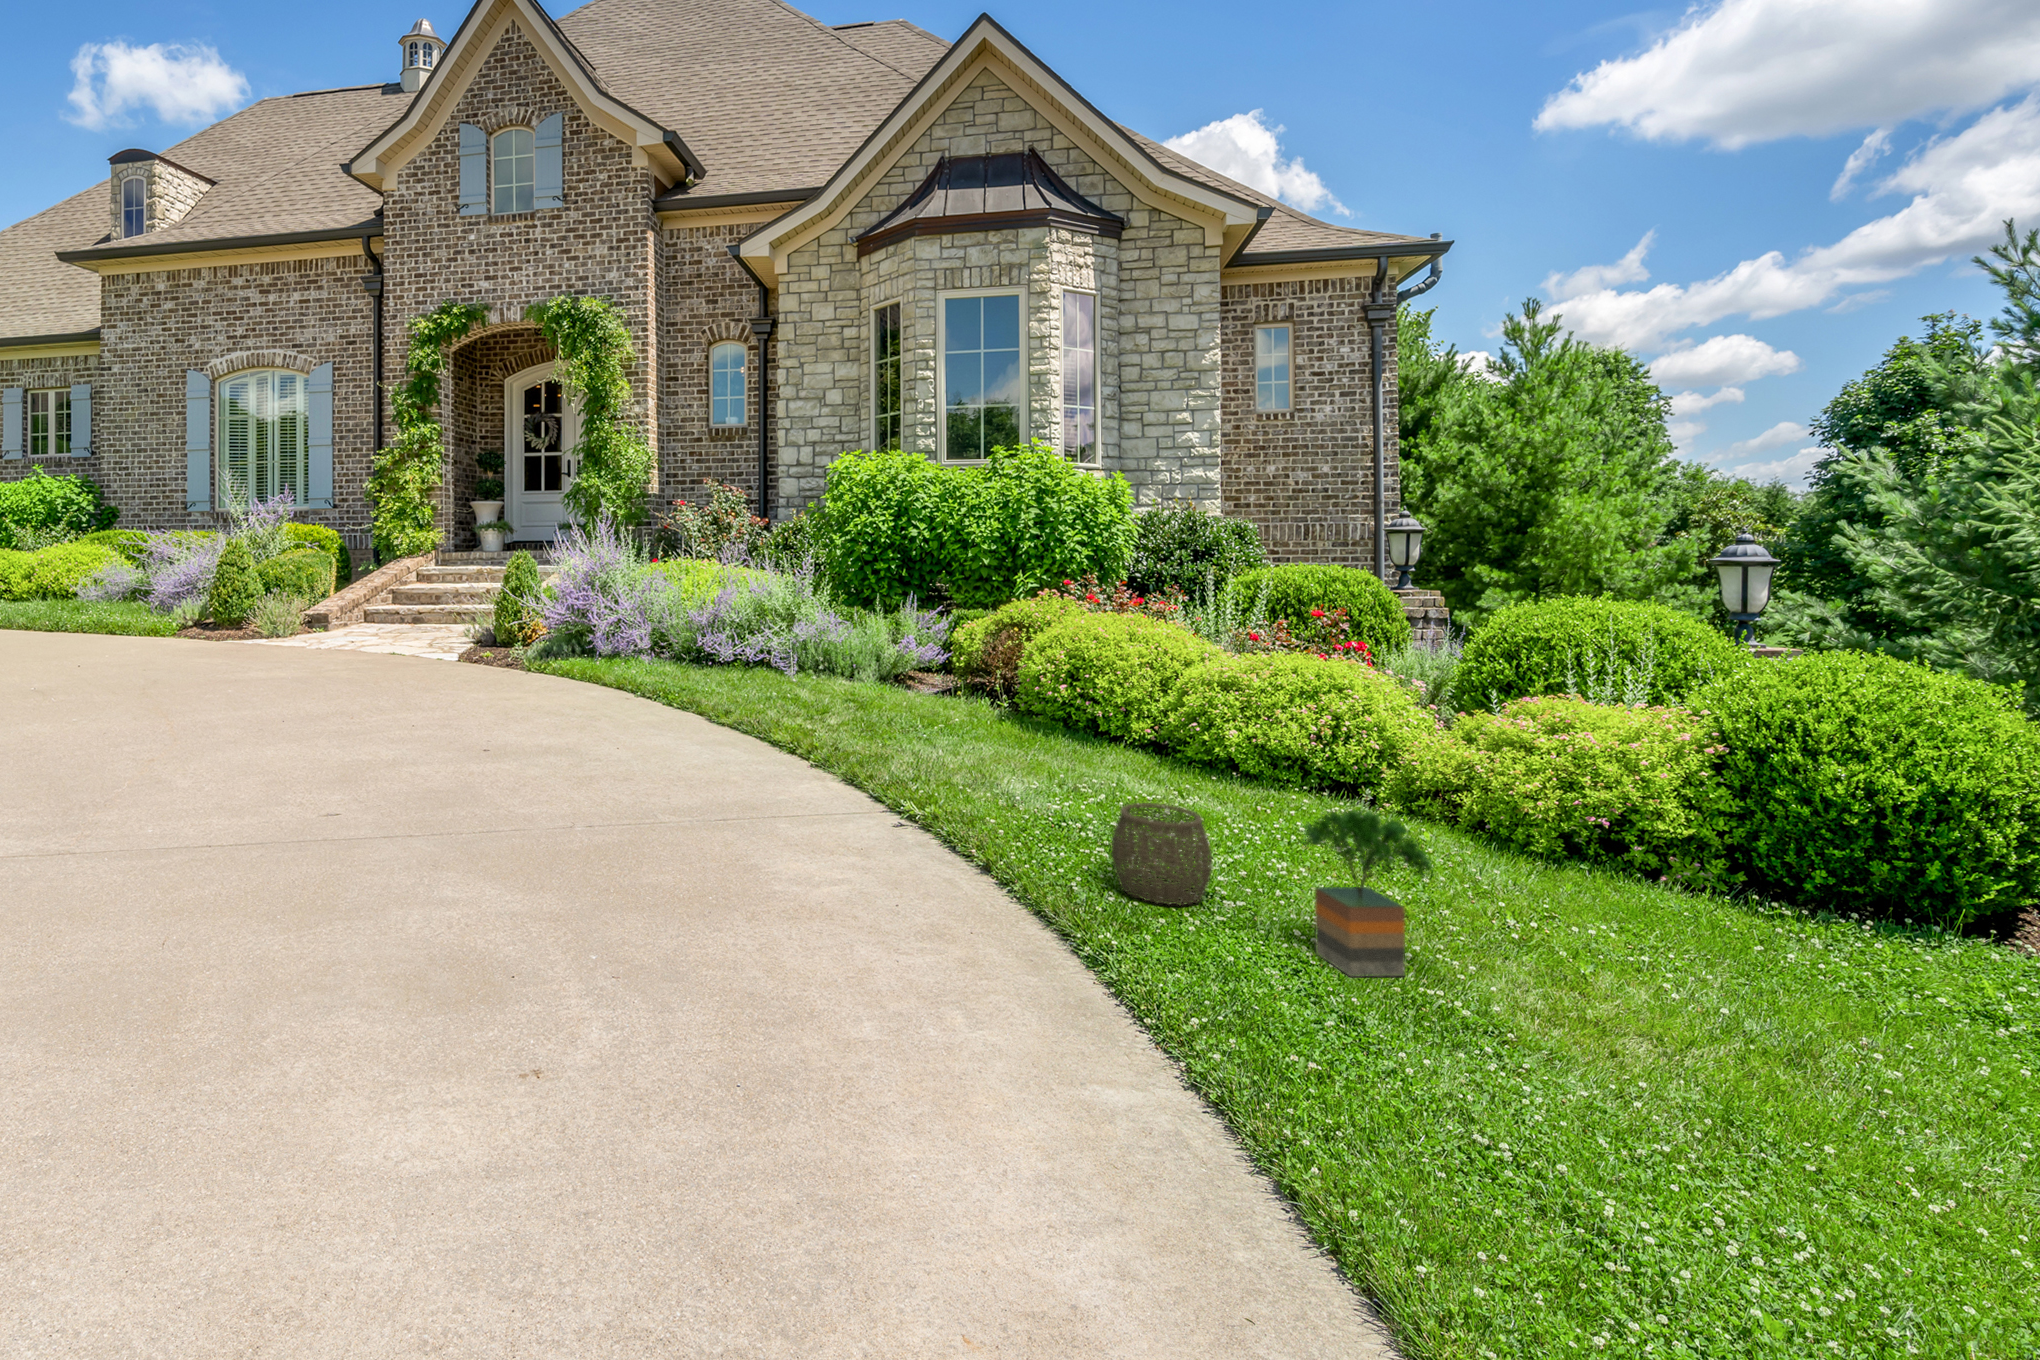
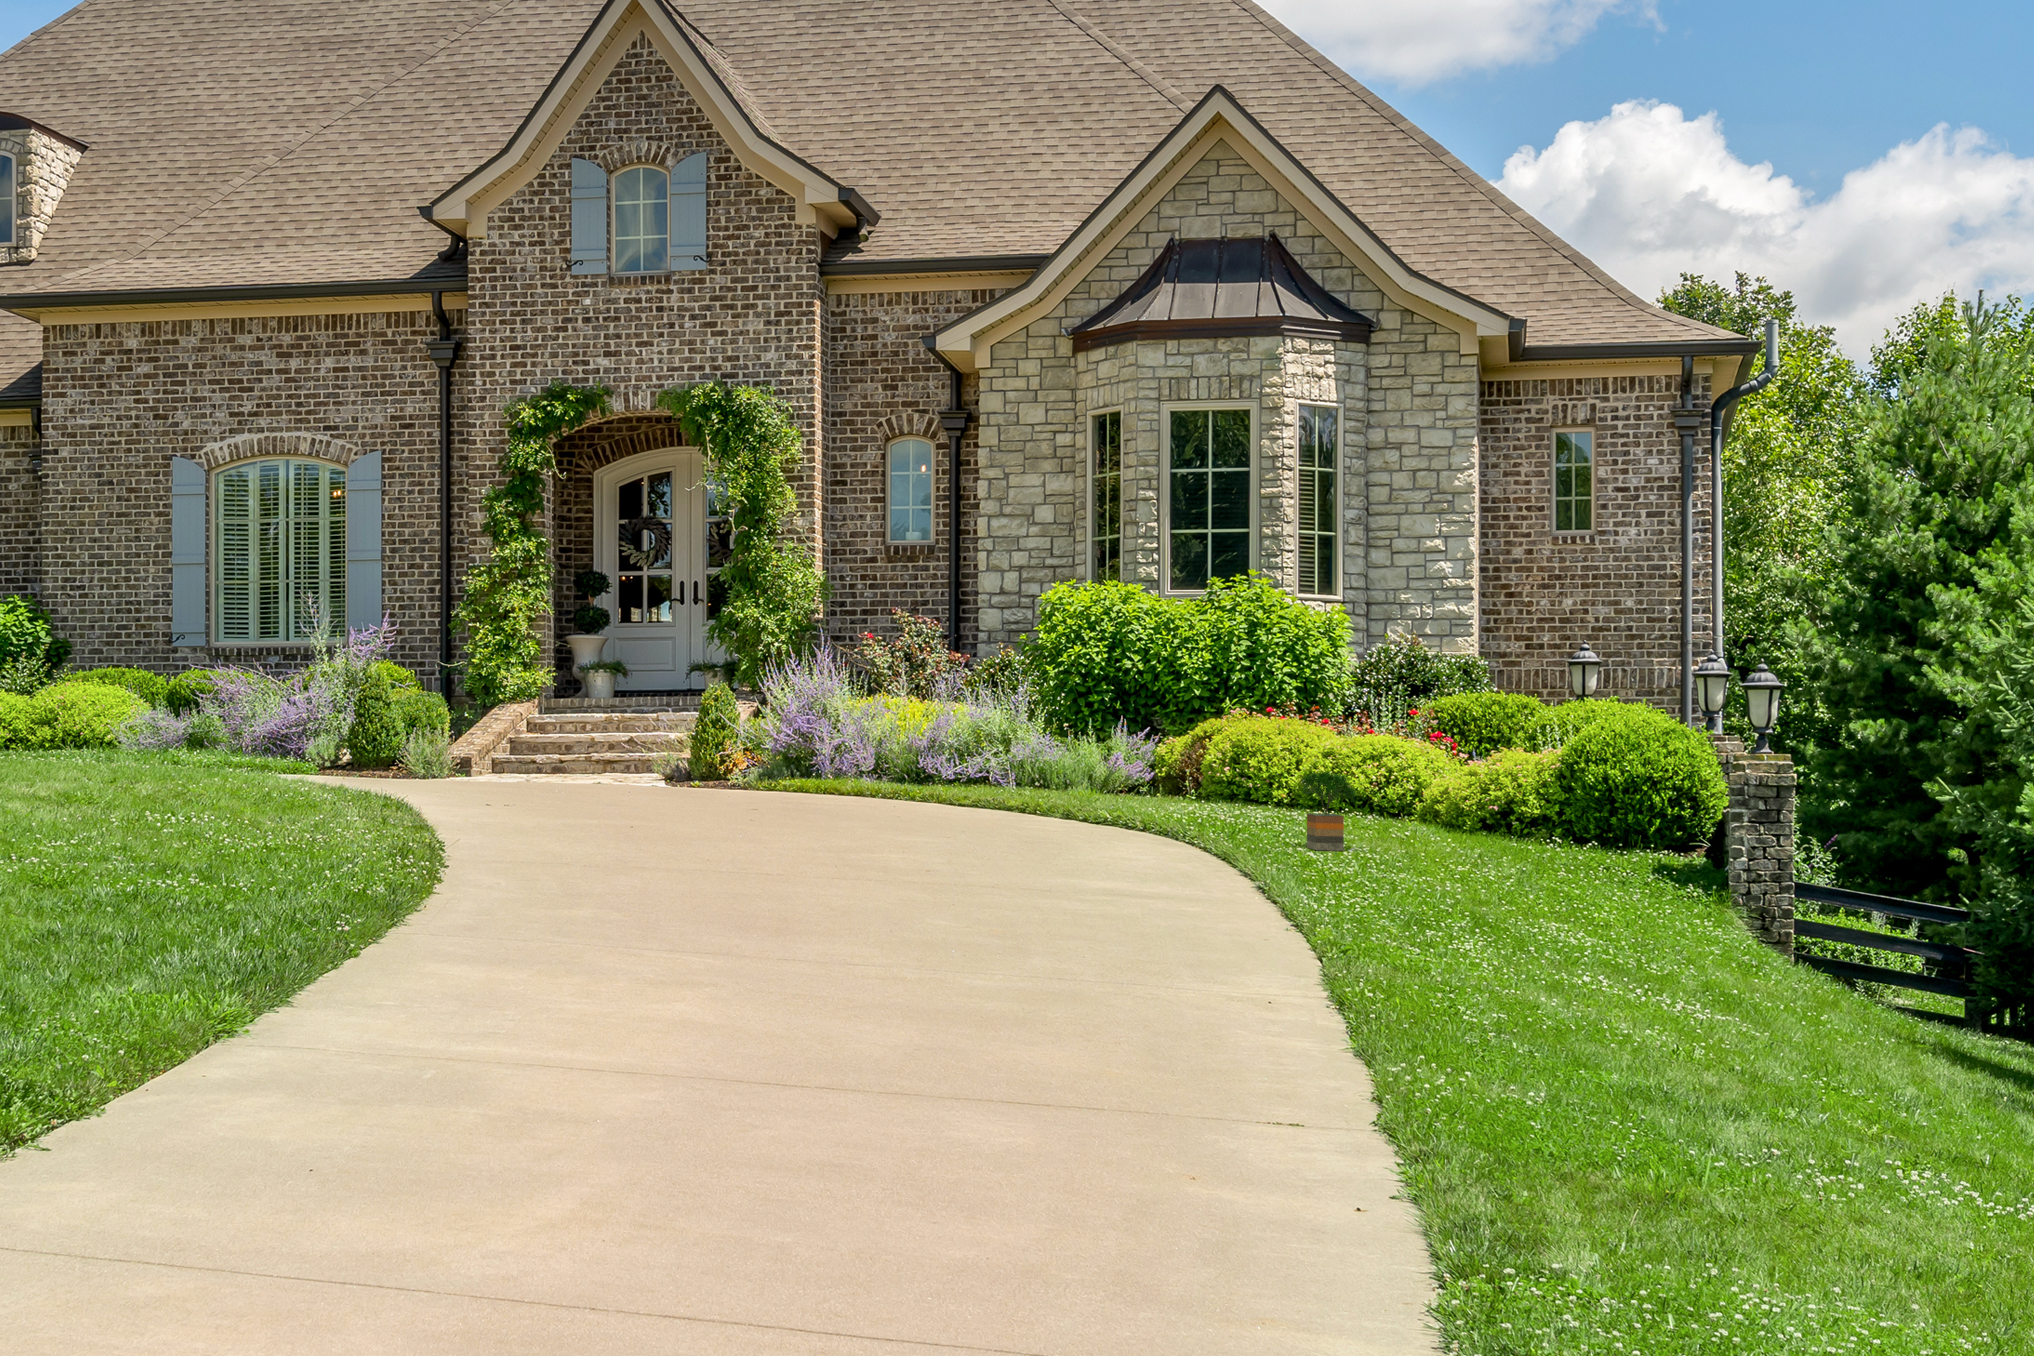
woven basket: present [1111,803,1213,905] -> none [1215,790,1270,839]

